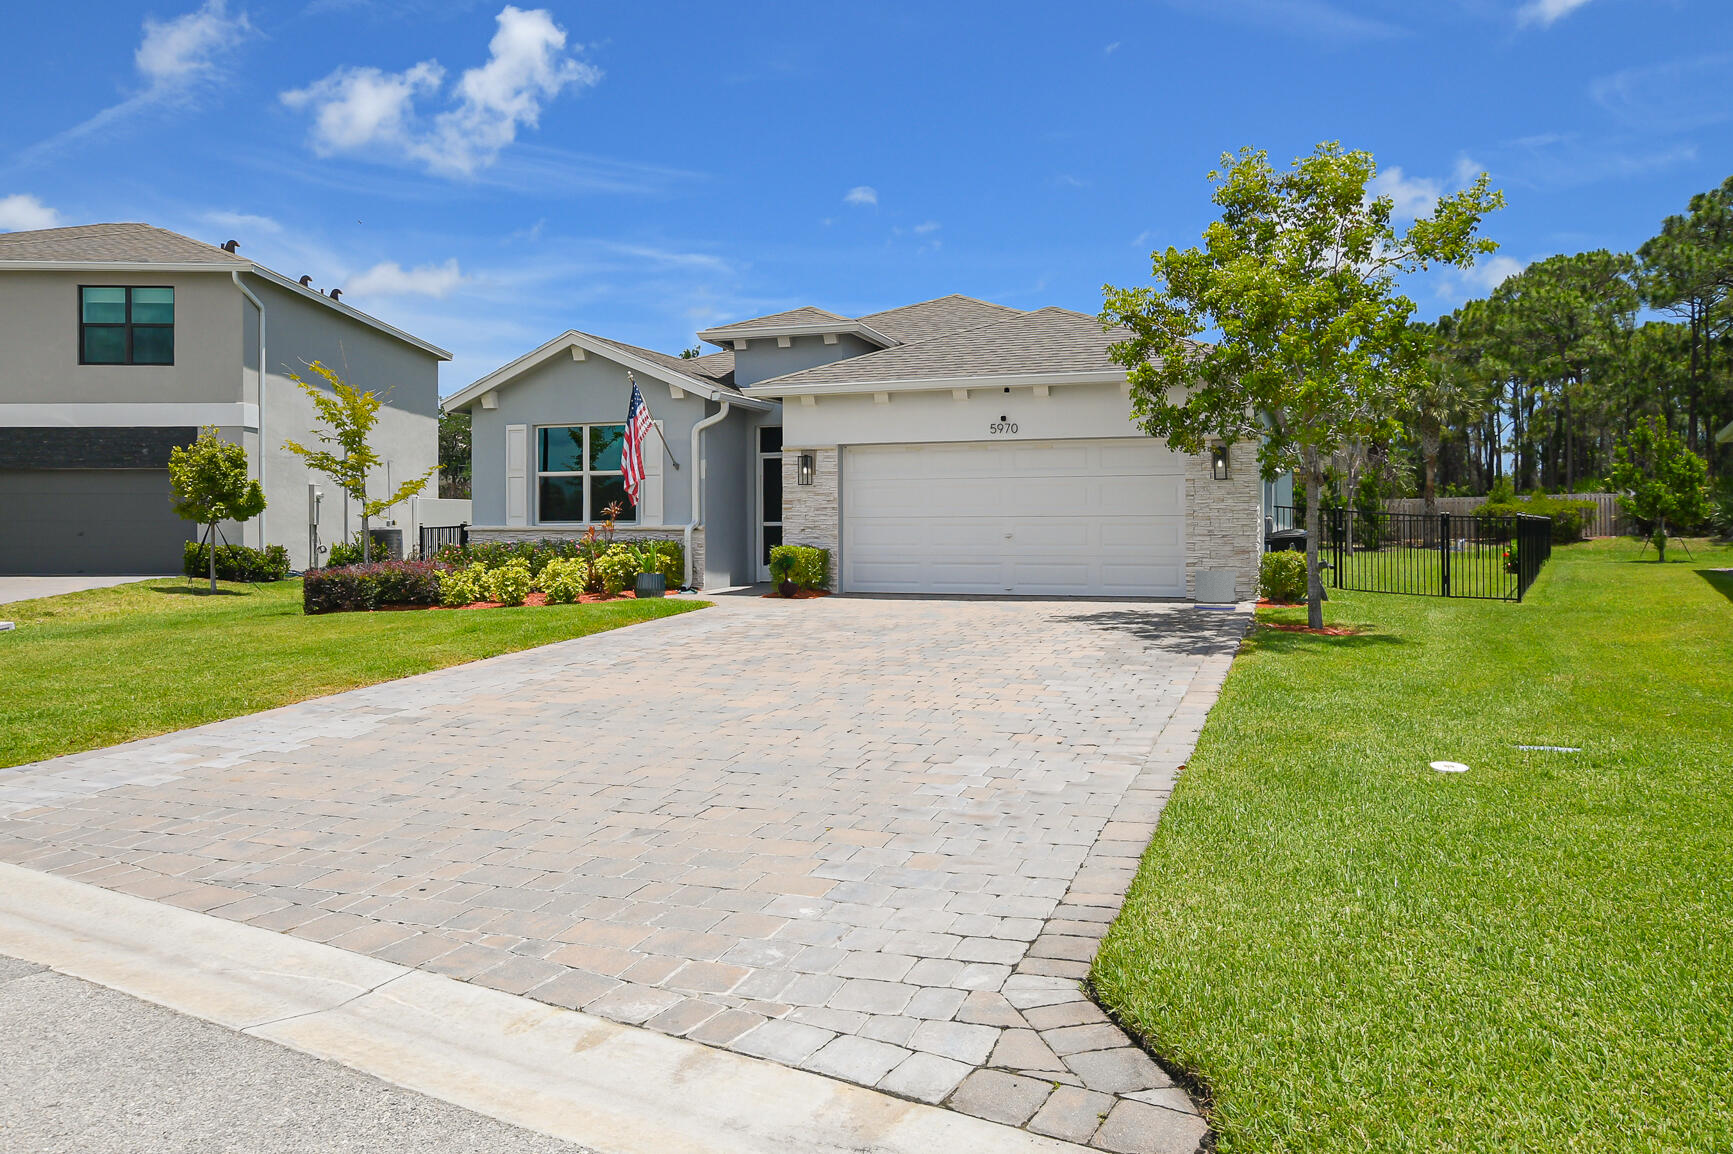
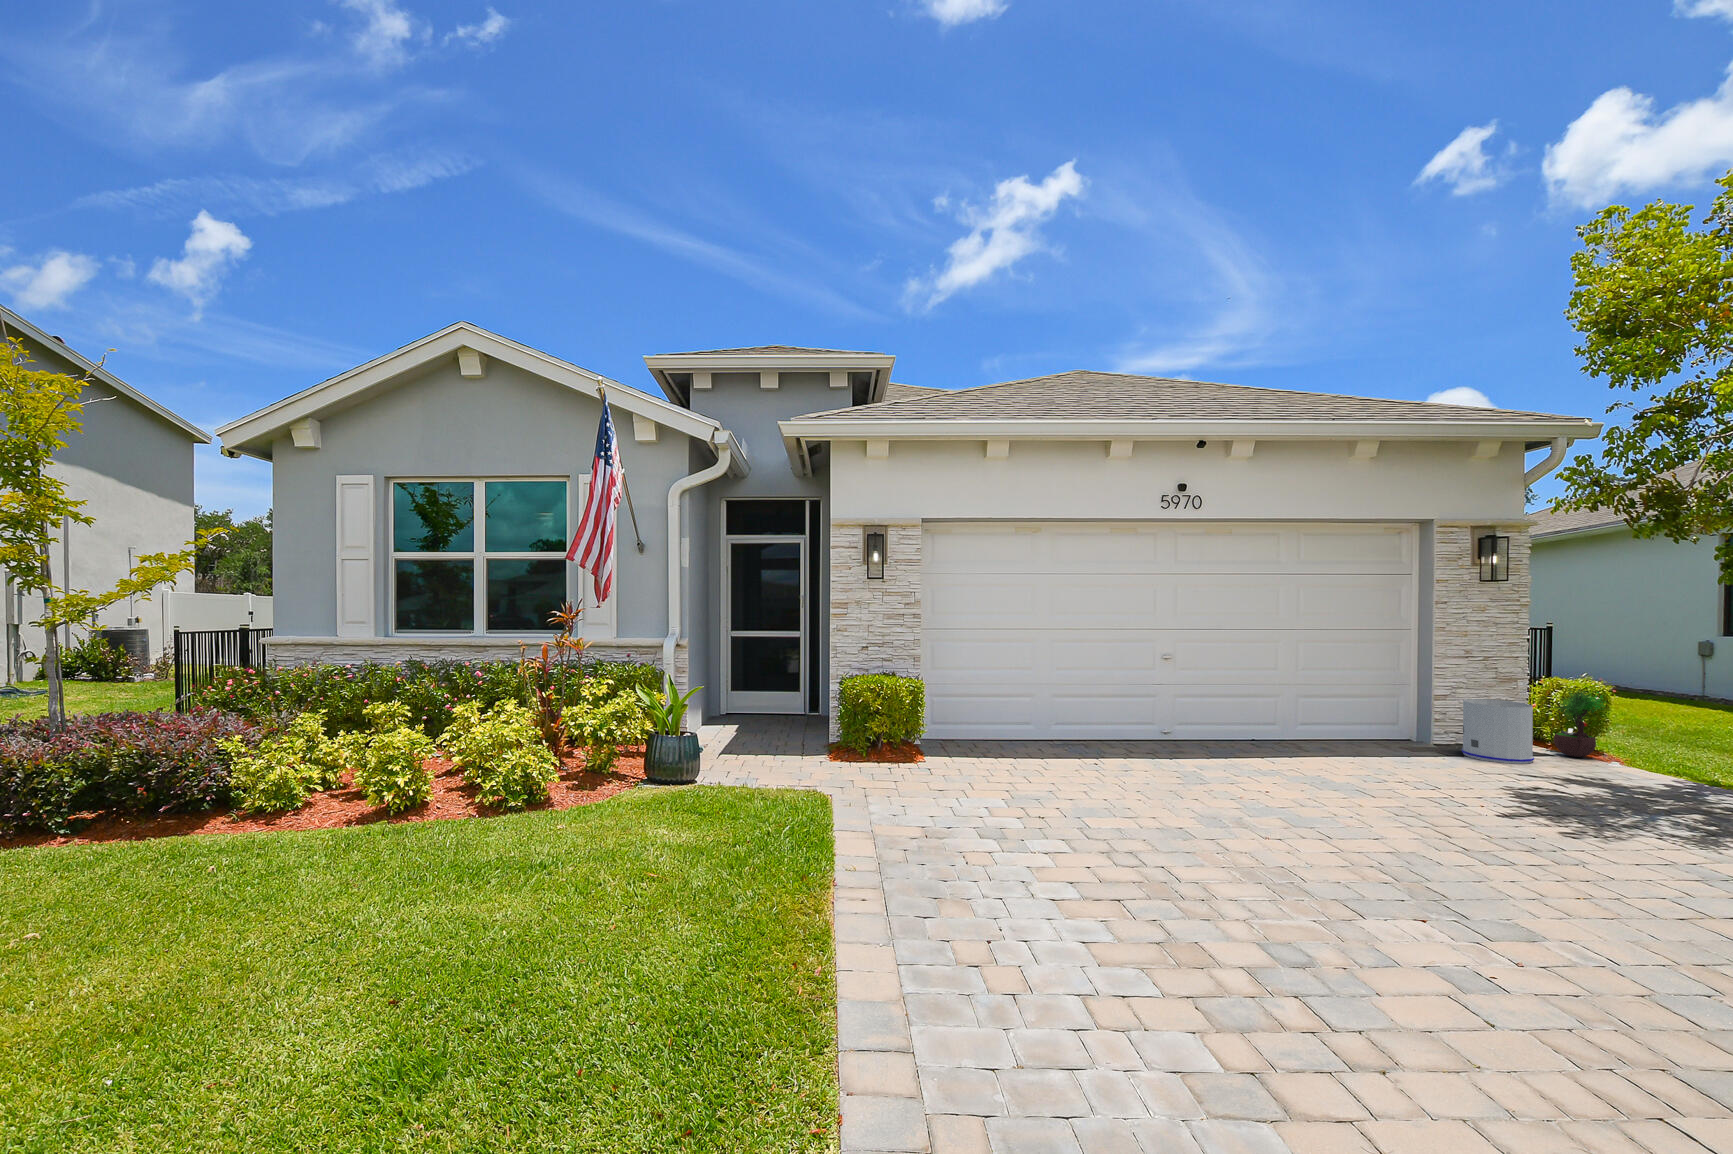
potted tree: present [773,552,799,597] -> present [1553,690,1604,757]

